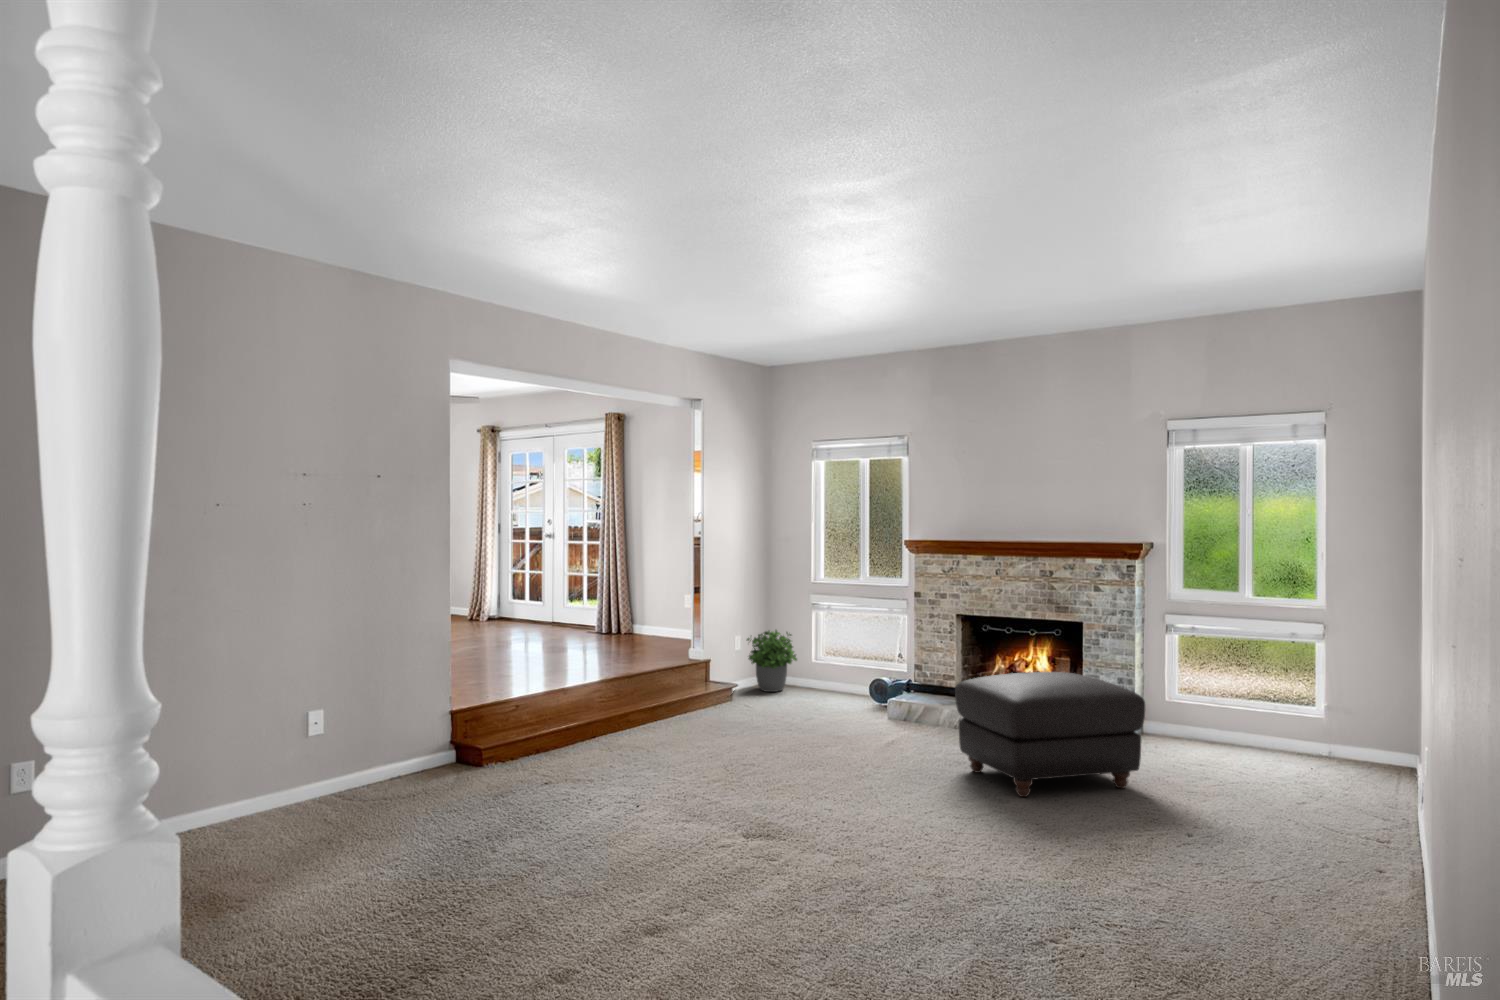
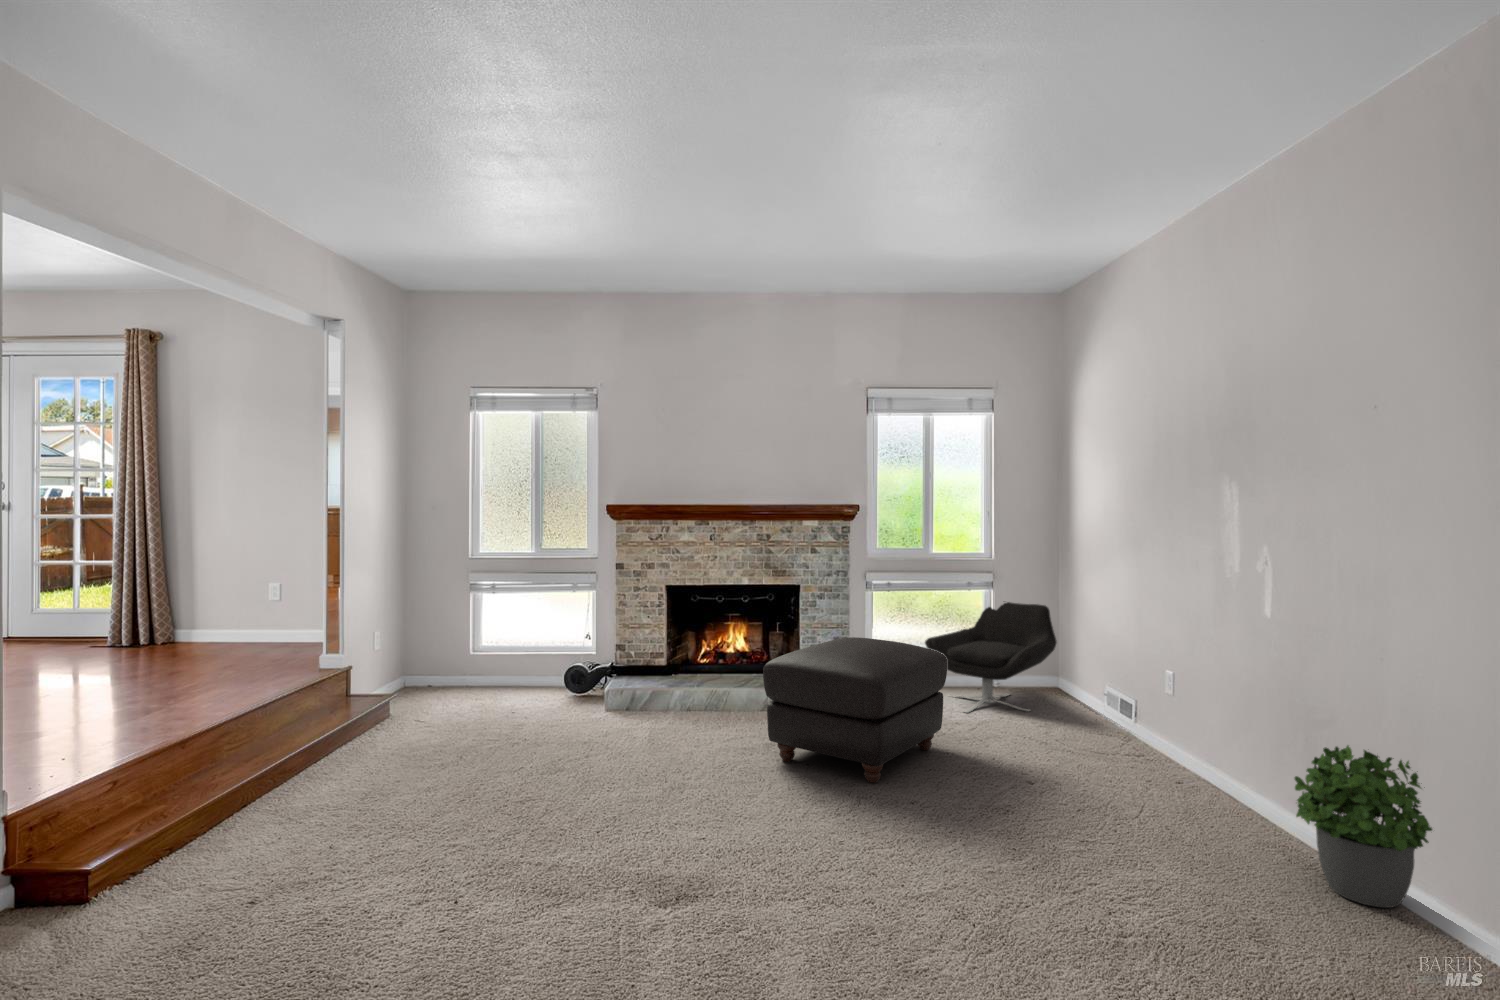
potted plant: present [747,630,797,692] -> present [1295,745,1432,908]
lounge chair: none [1215,655,1384,784] -> present [925,602,1057,713]

